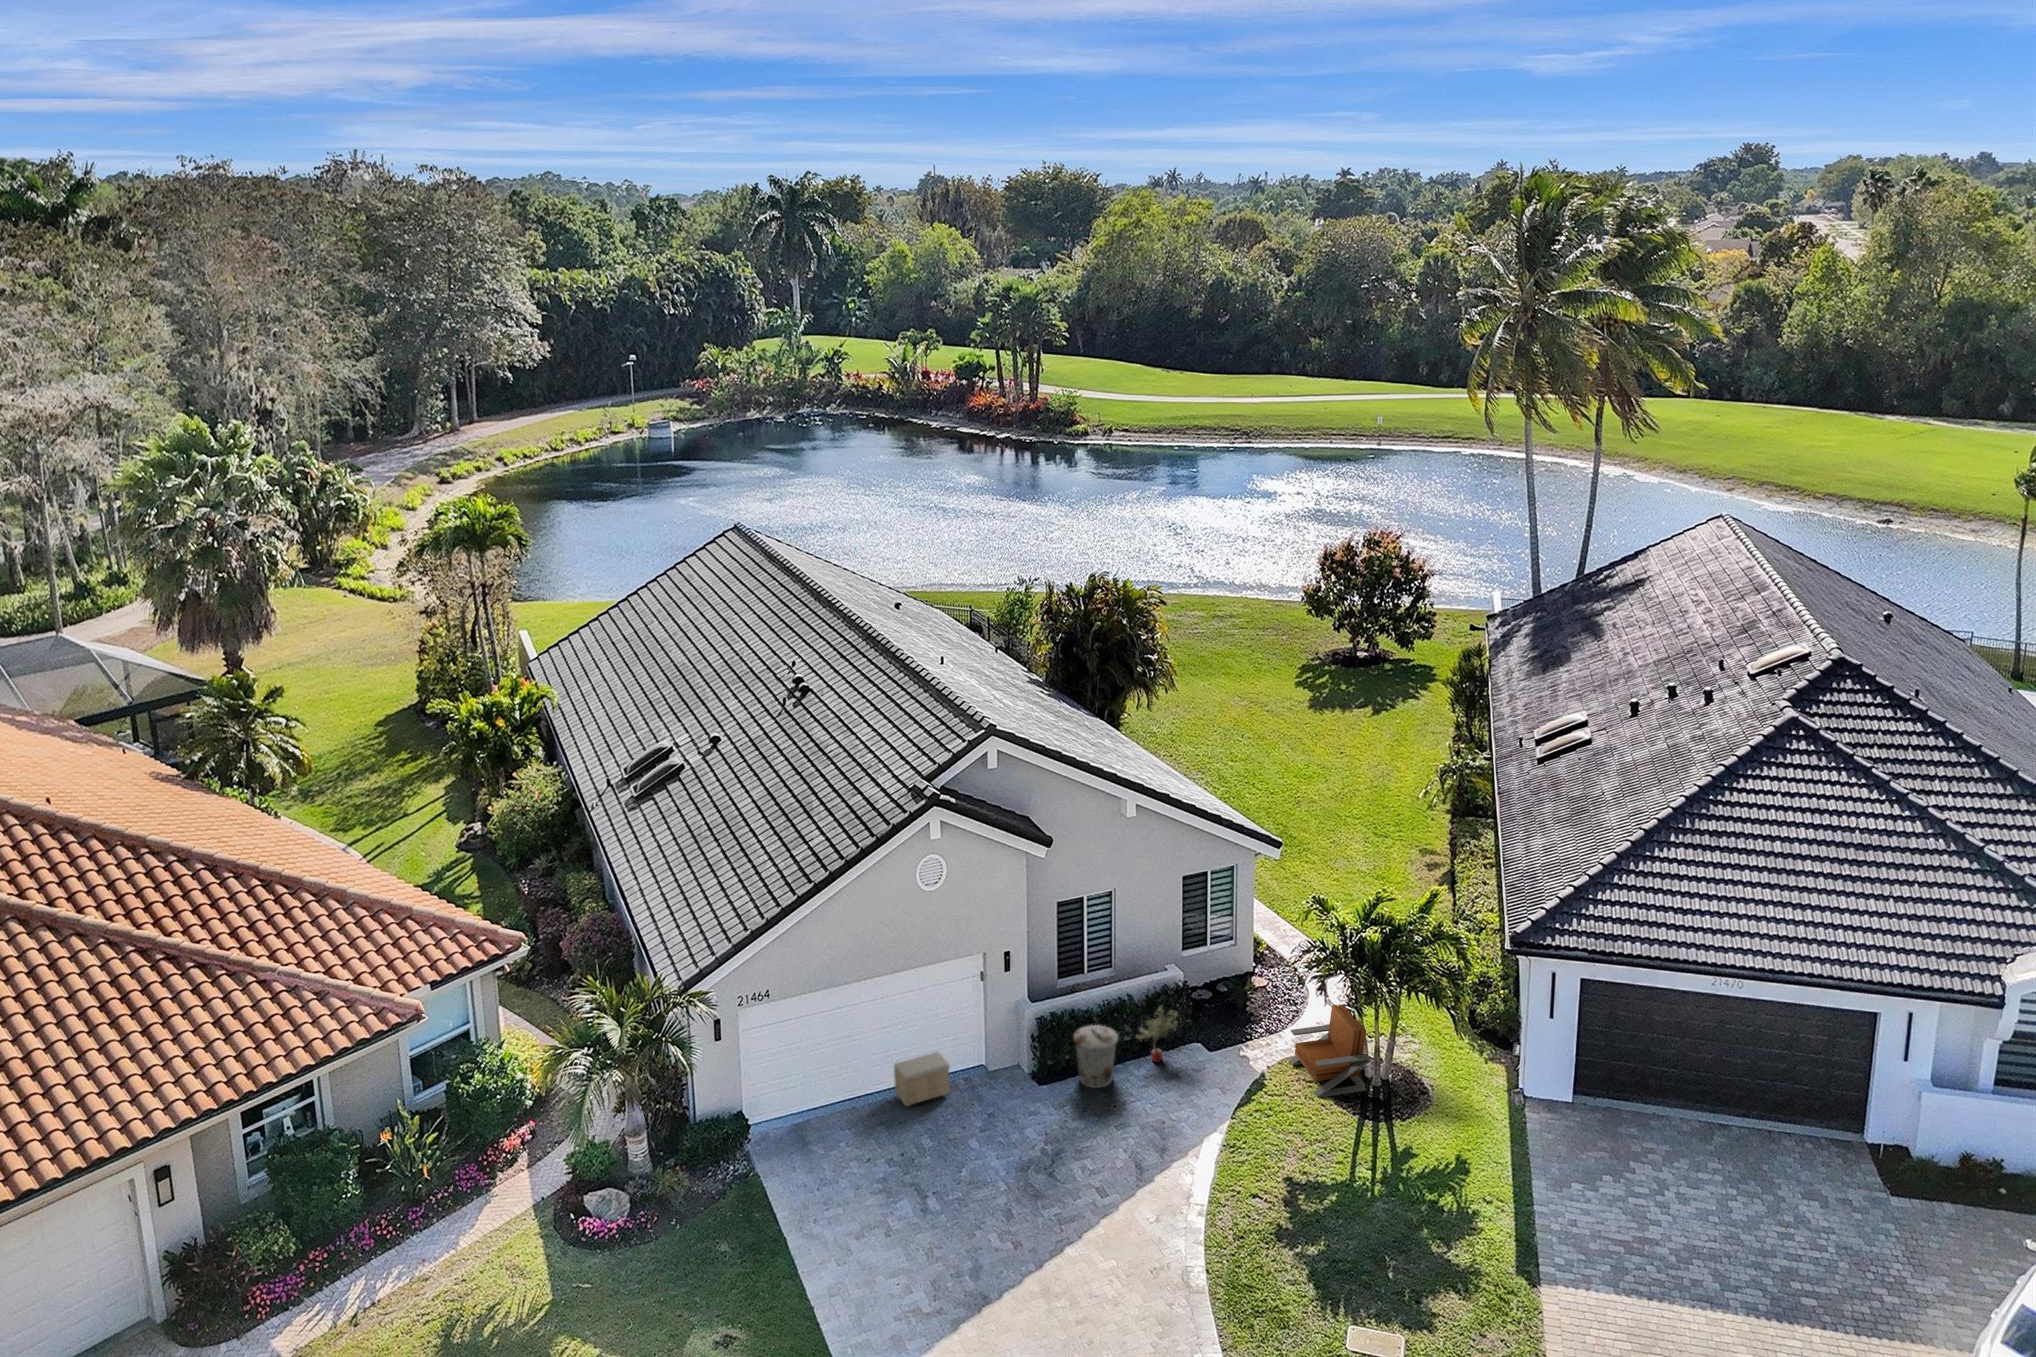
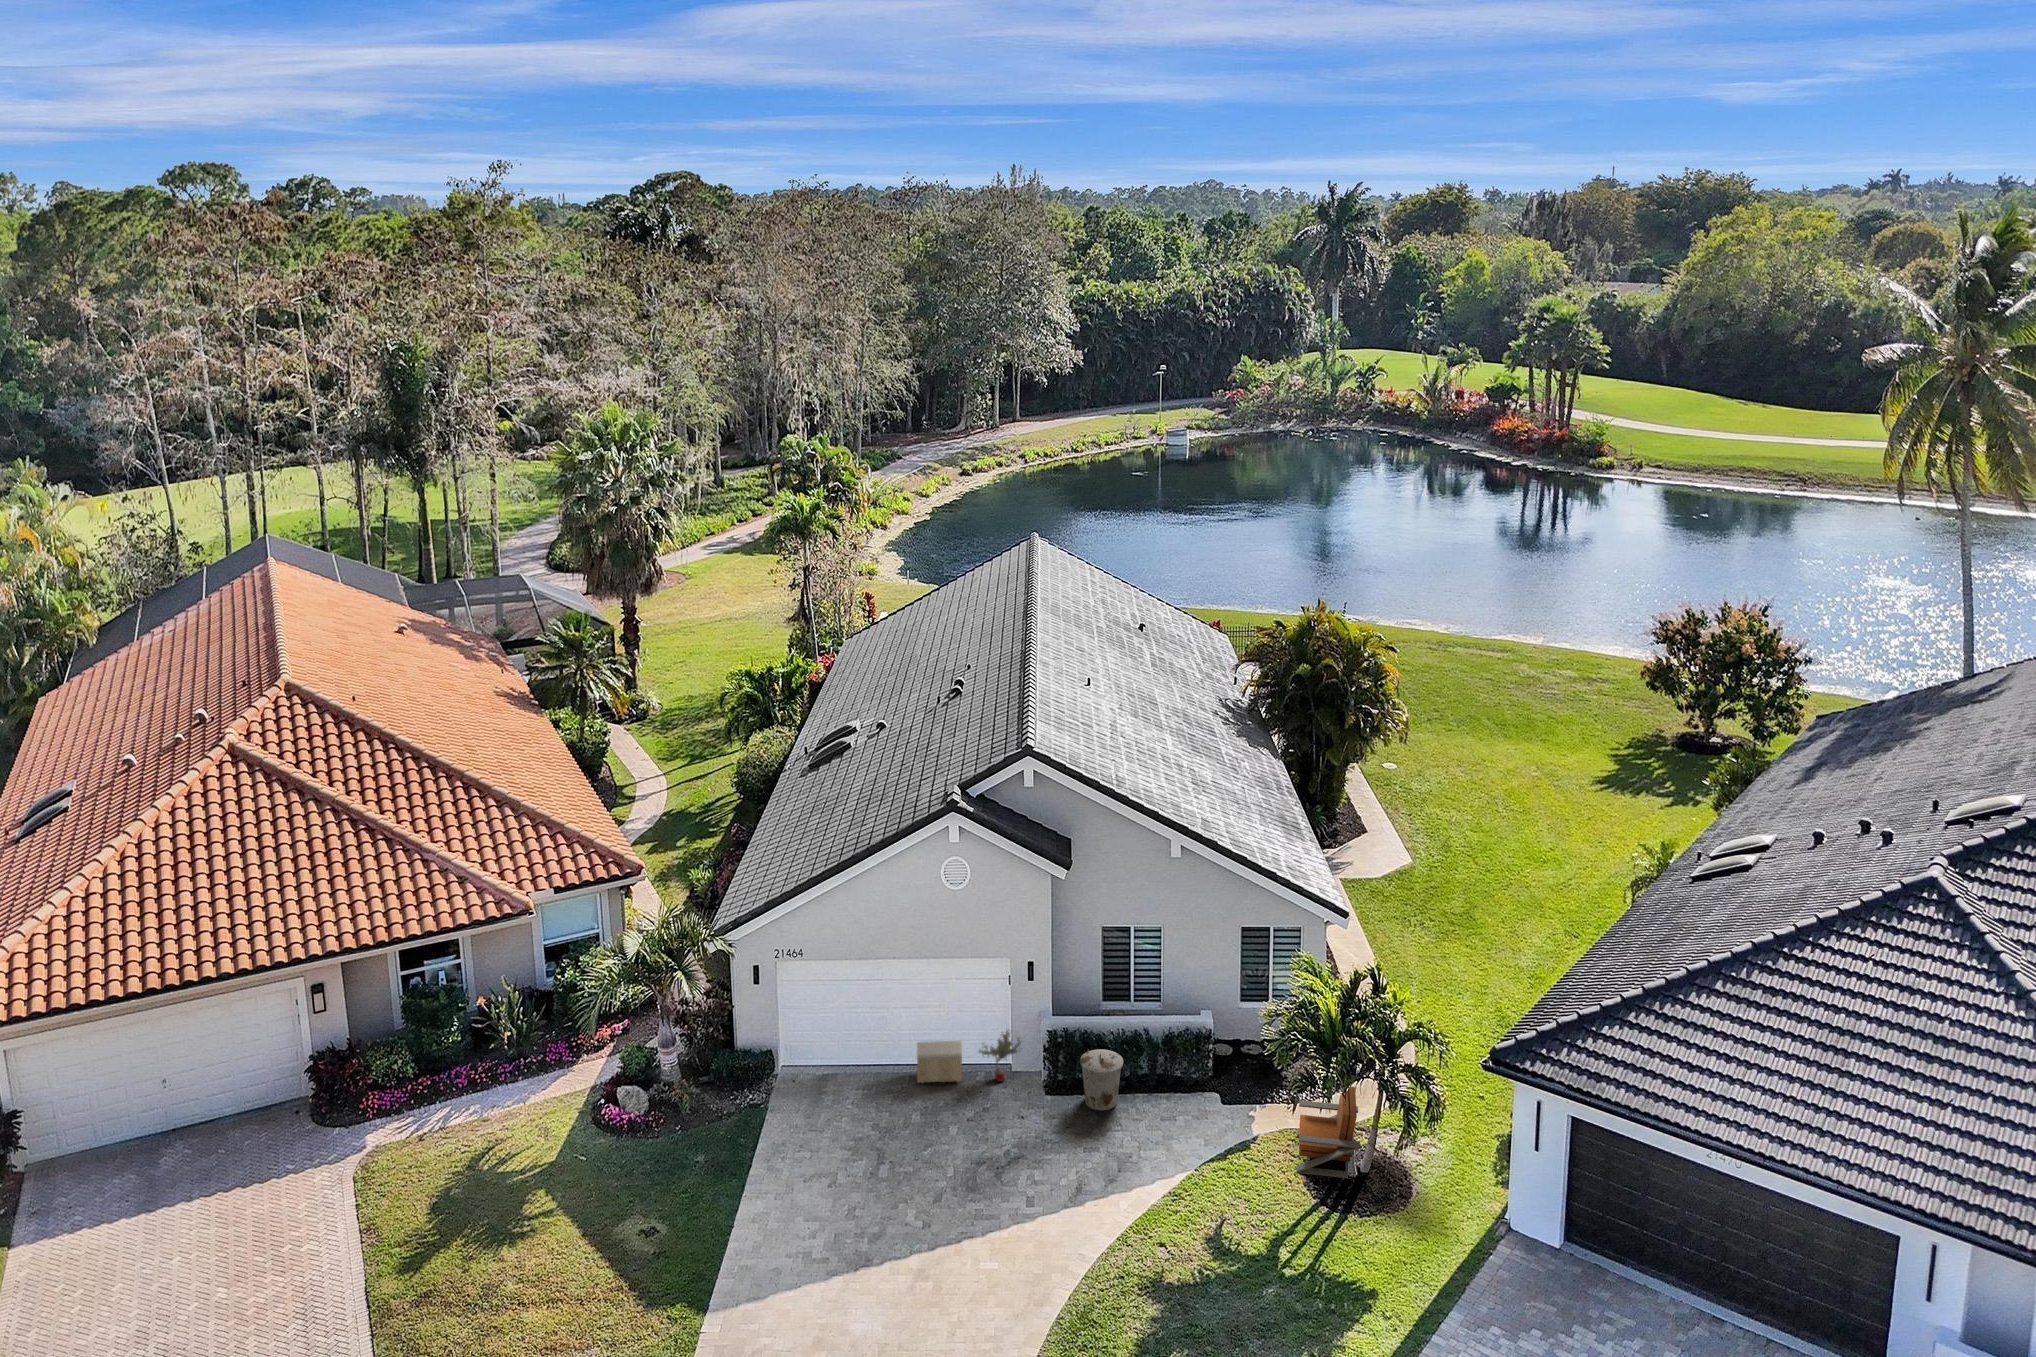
potted tree: present [1137,1007,1178,1062] -> present [979,1030,1021,1082]

